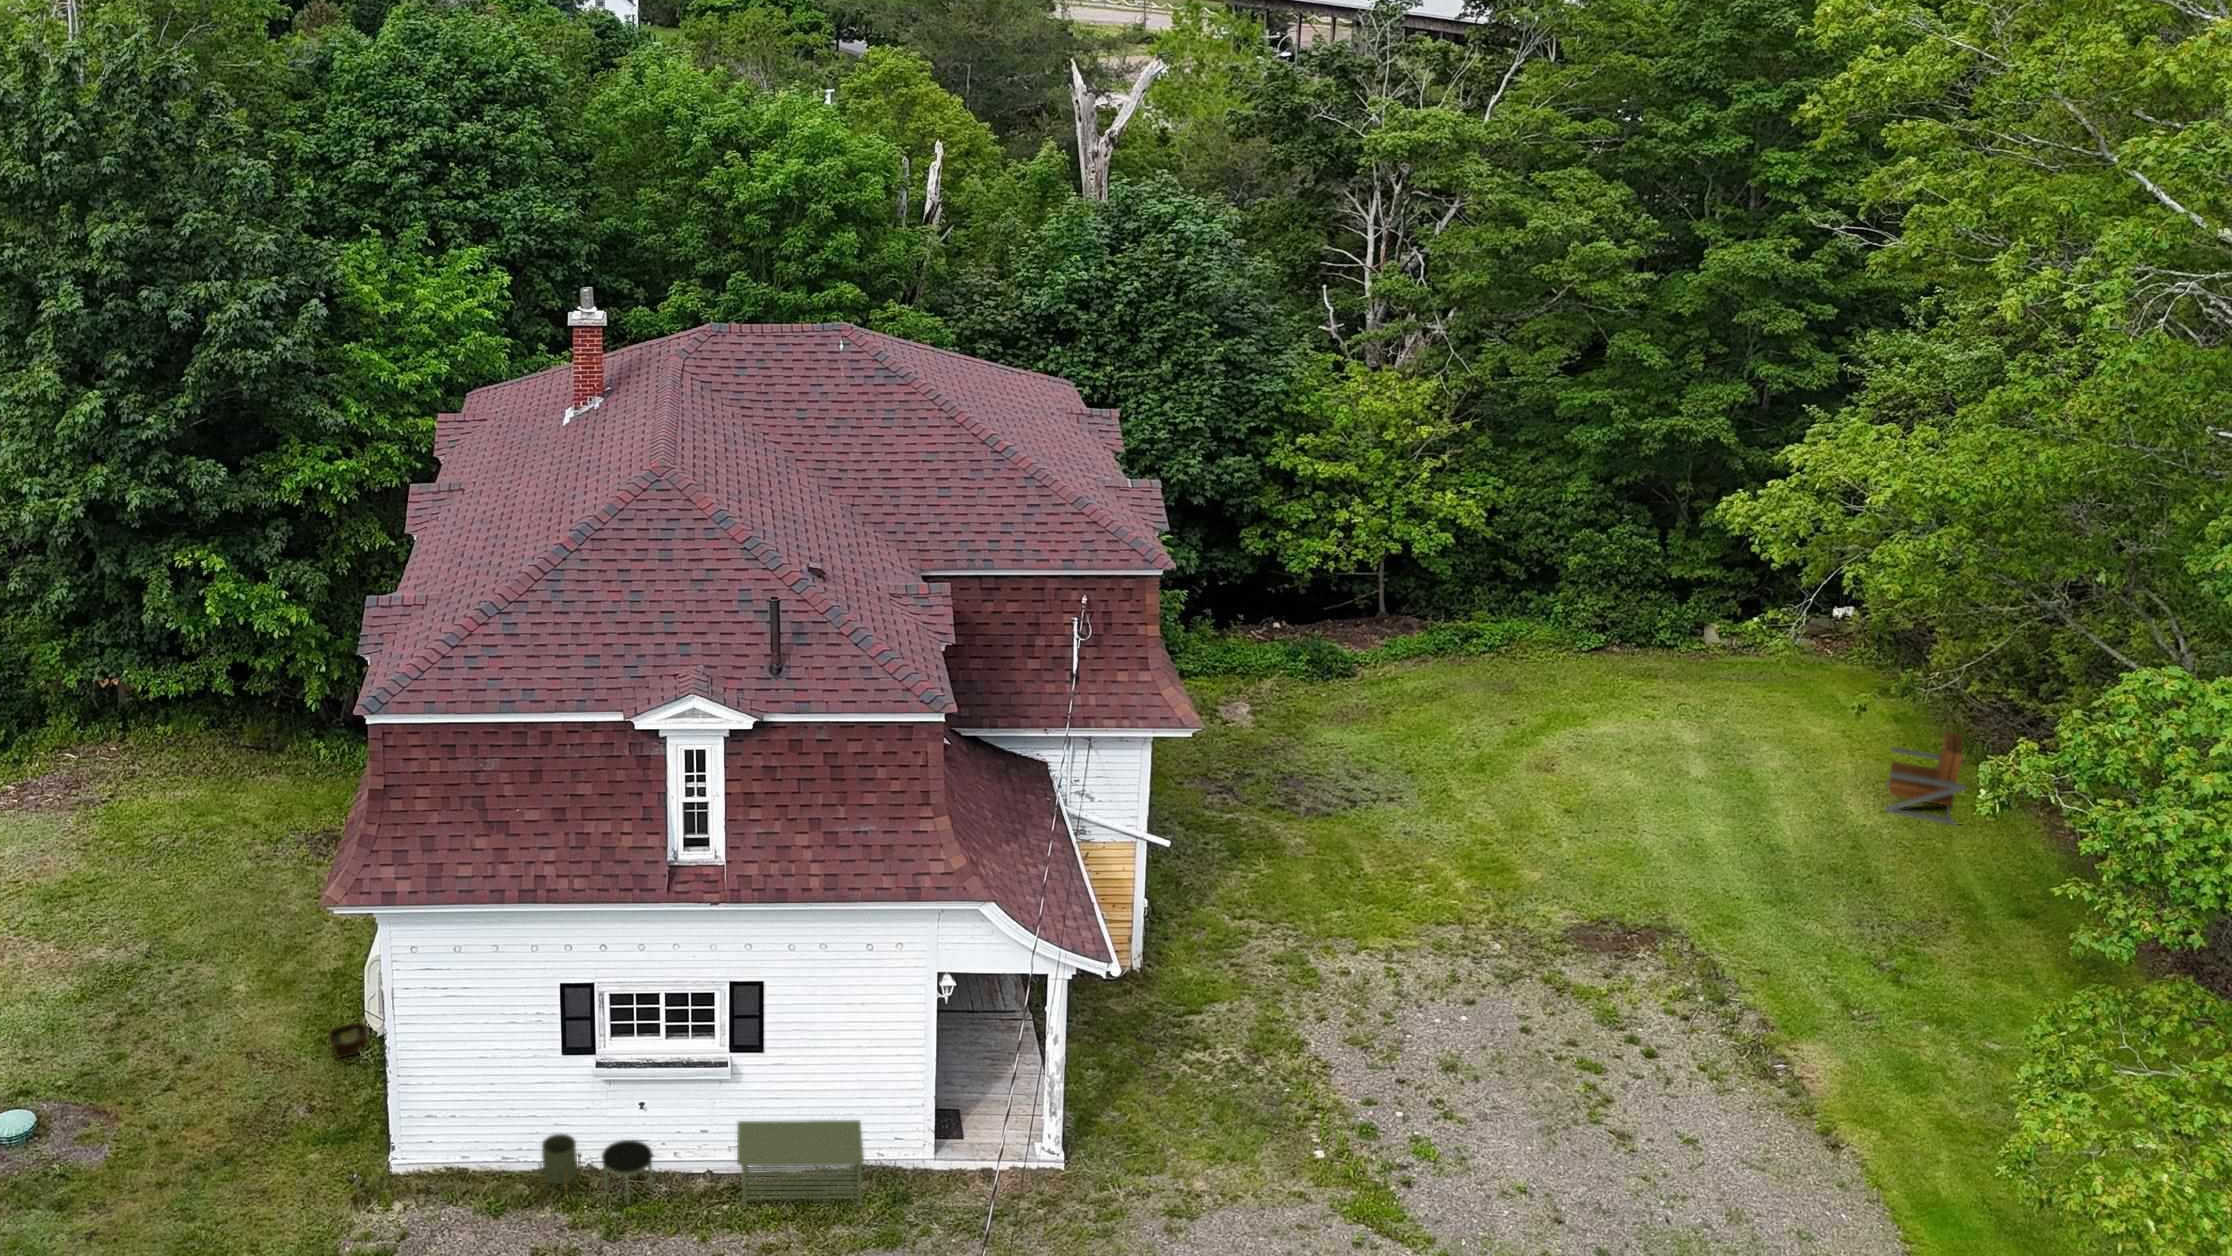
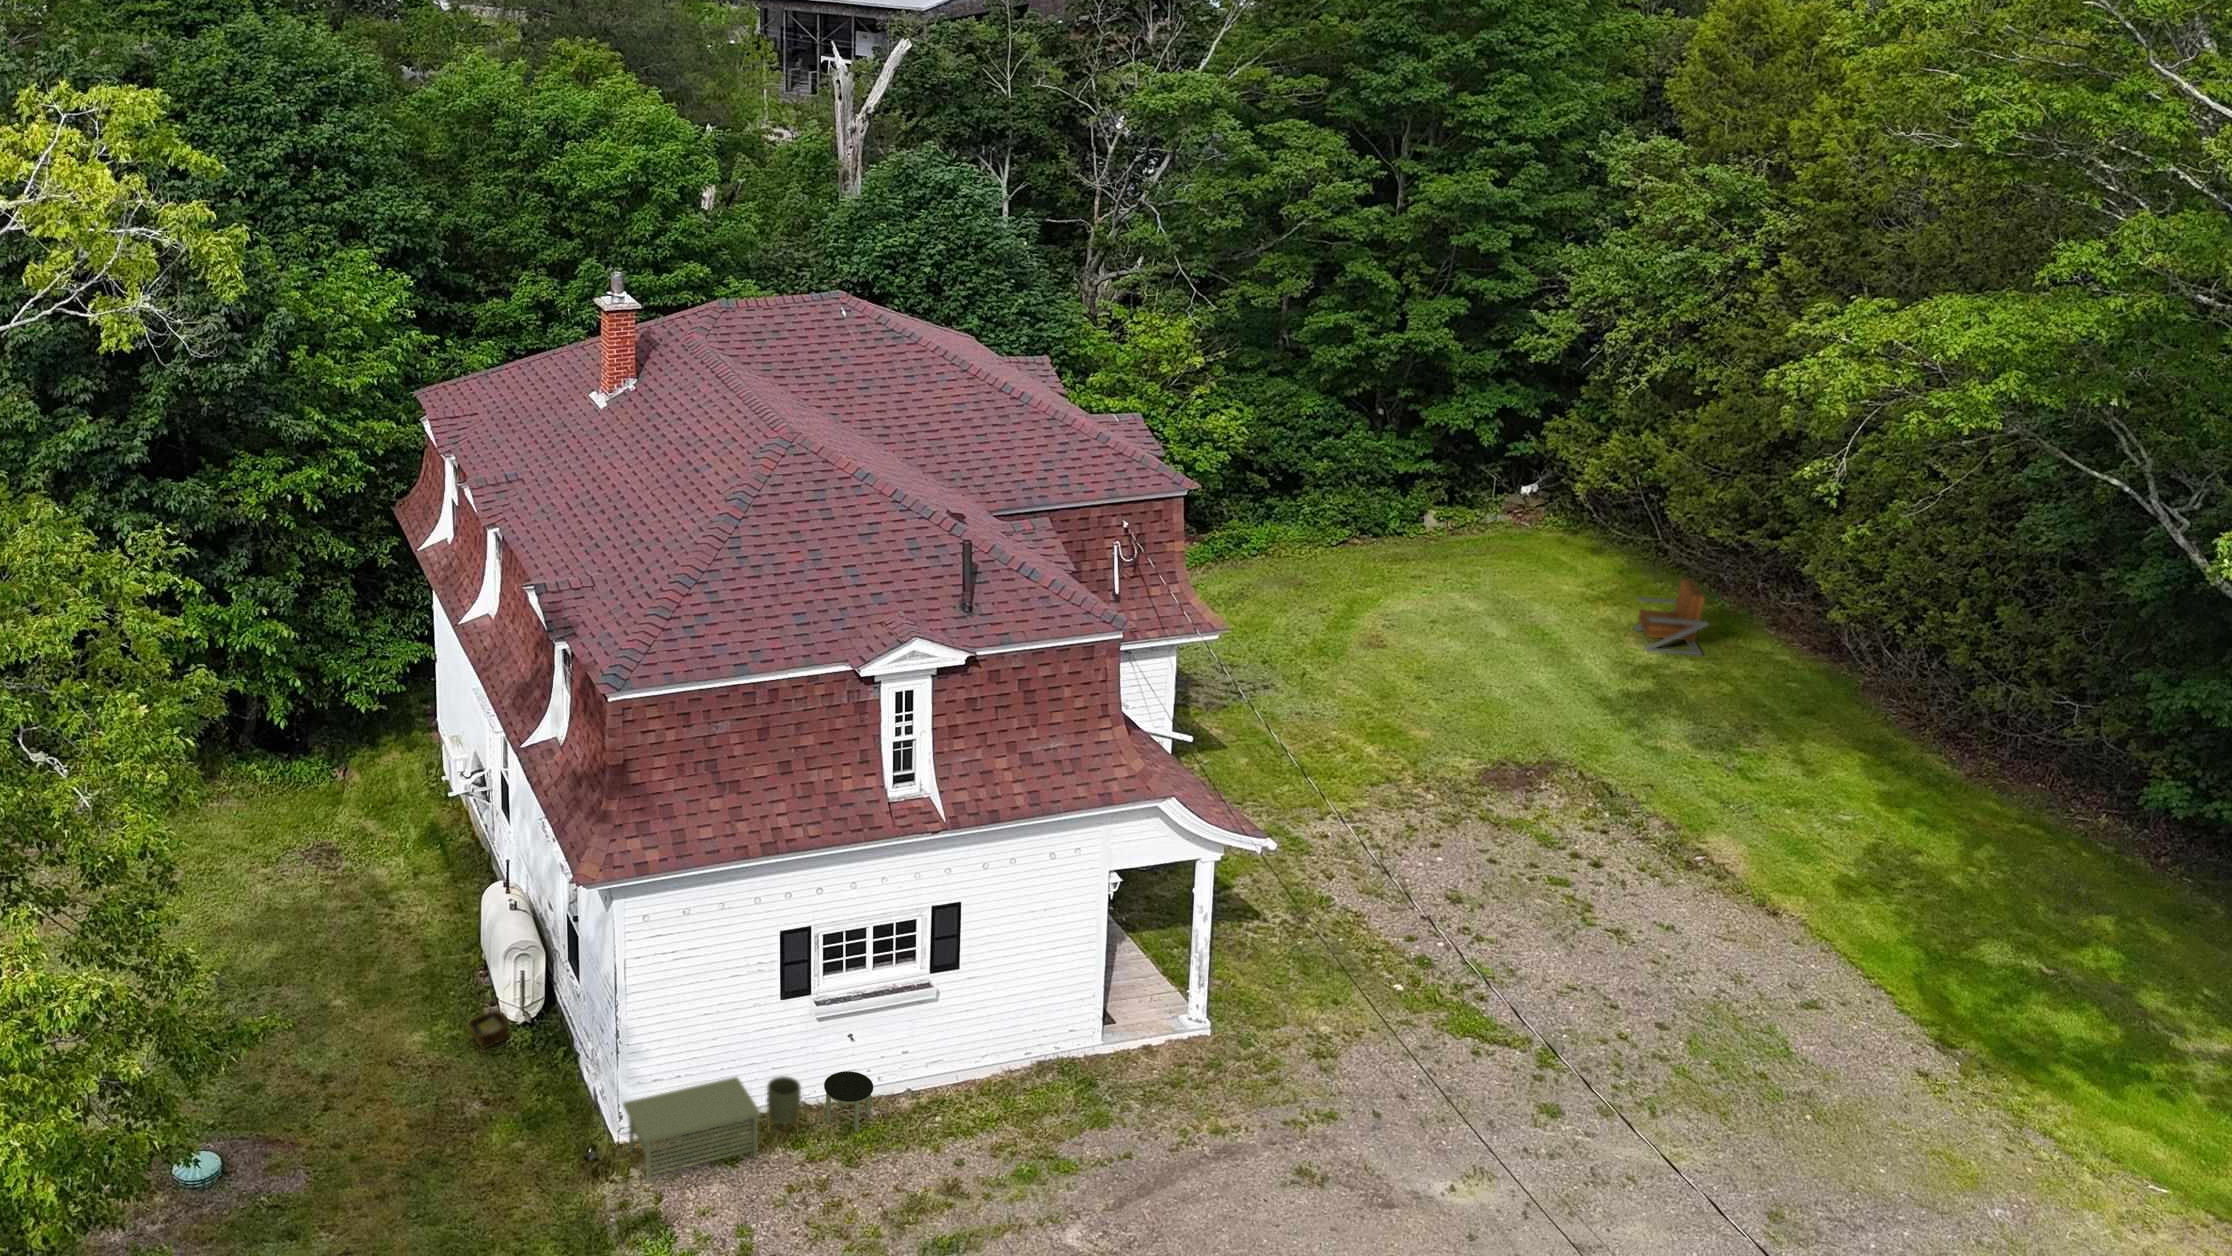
storage bench: present [737,1120,864,1207] -> present [623,1077,761,1184]

